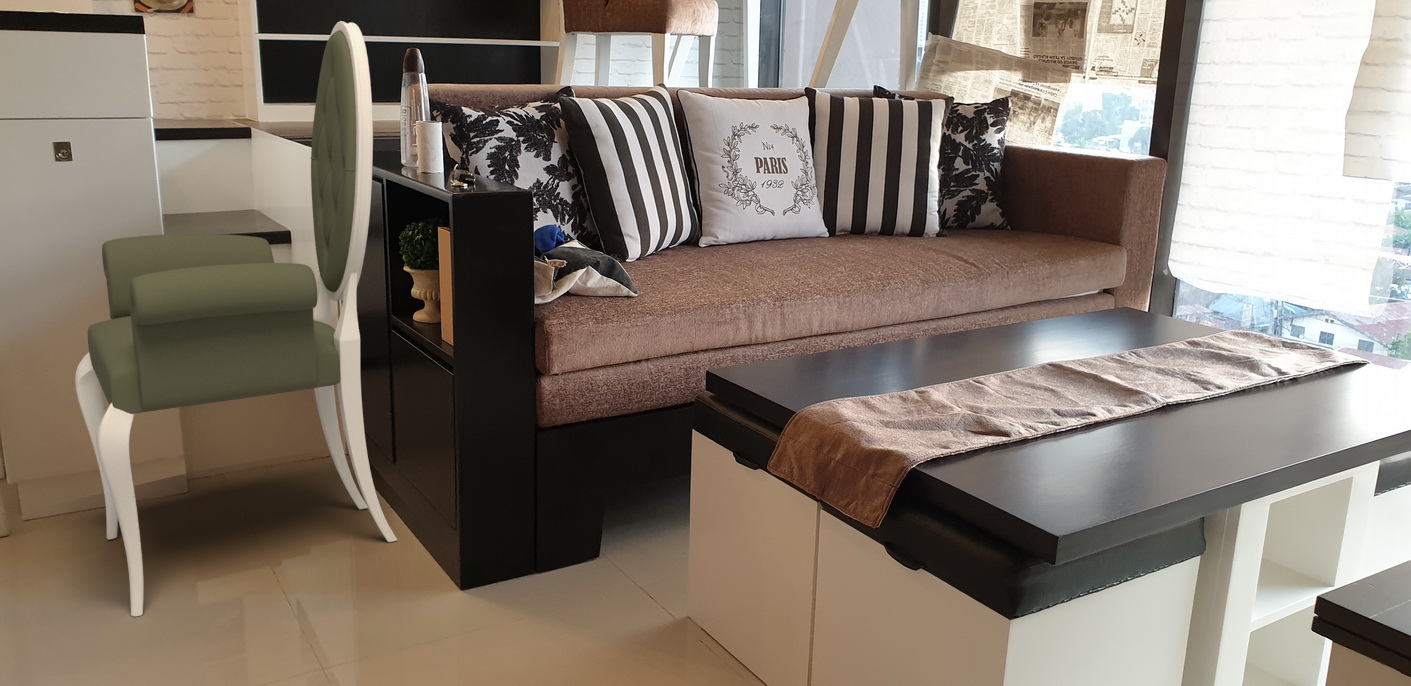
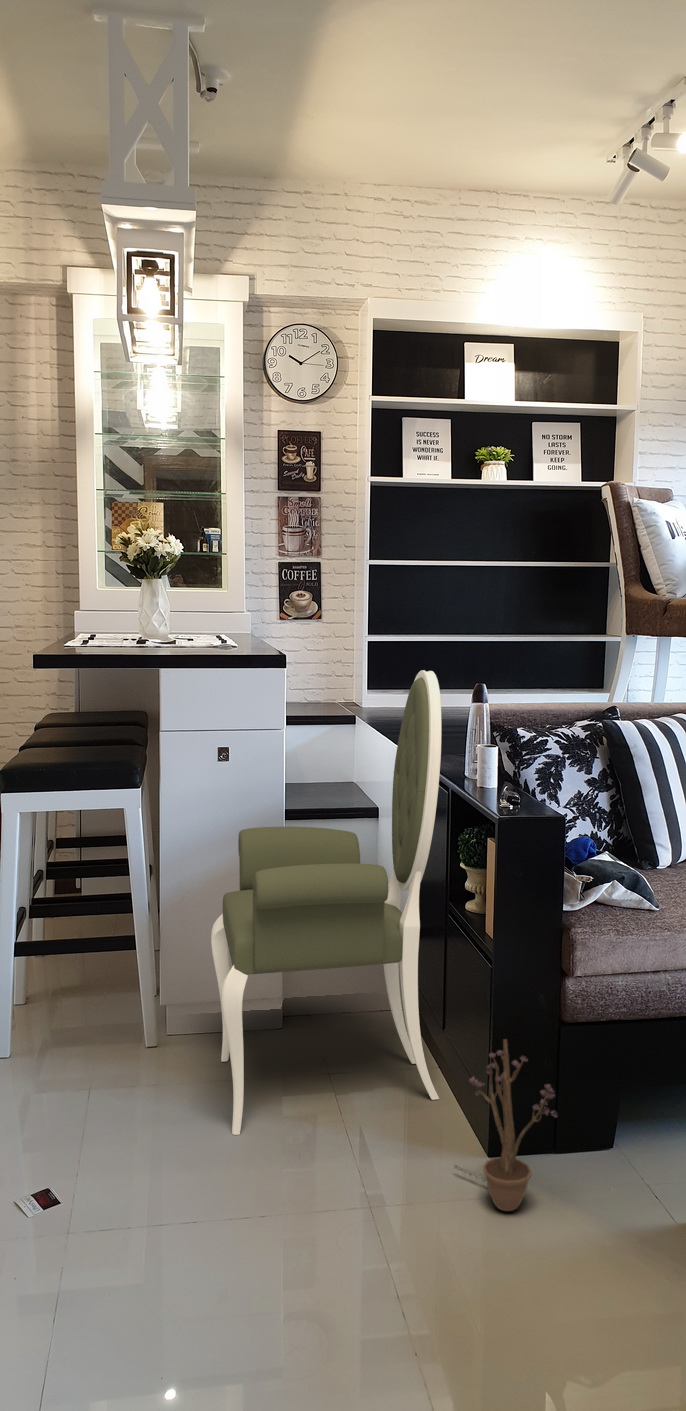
decorative plant: none [424,445,545,639] -> present [454,1039,557,1211]

